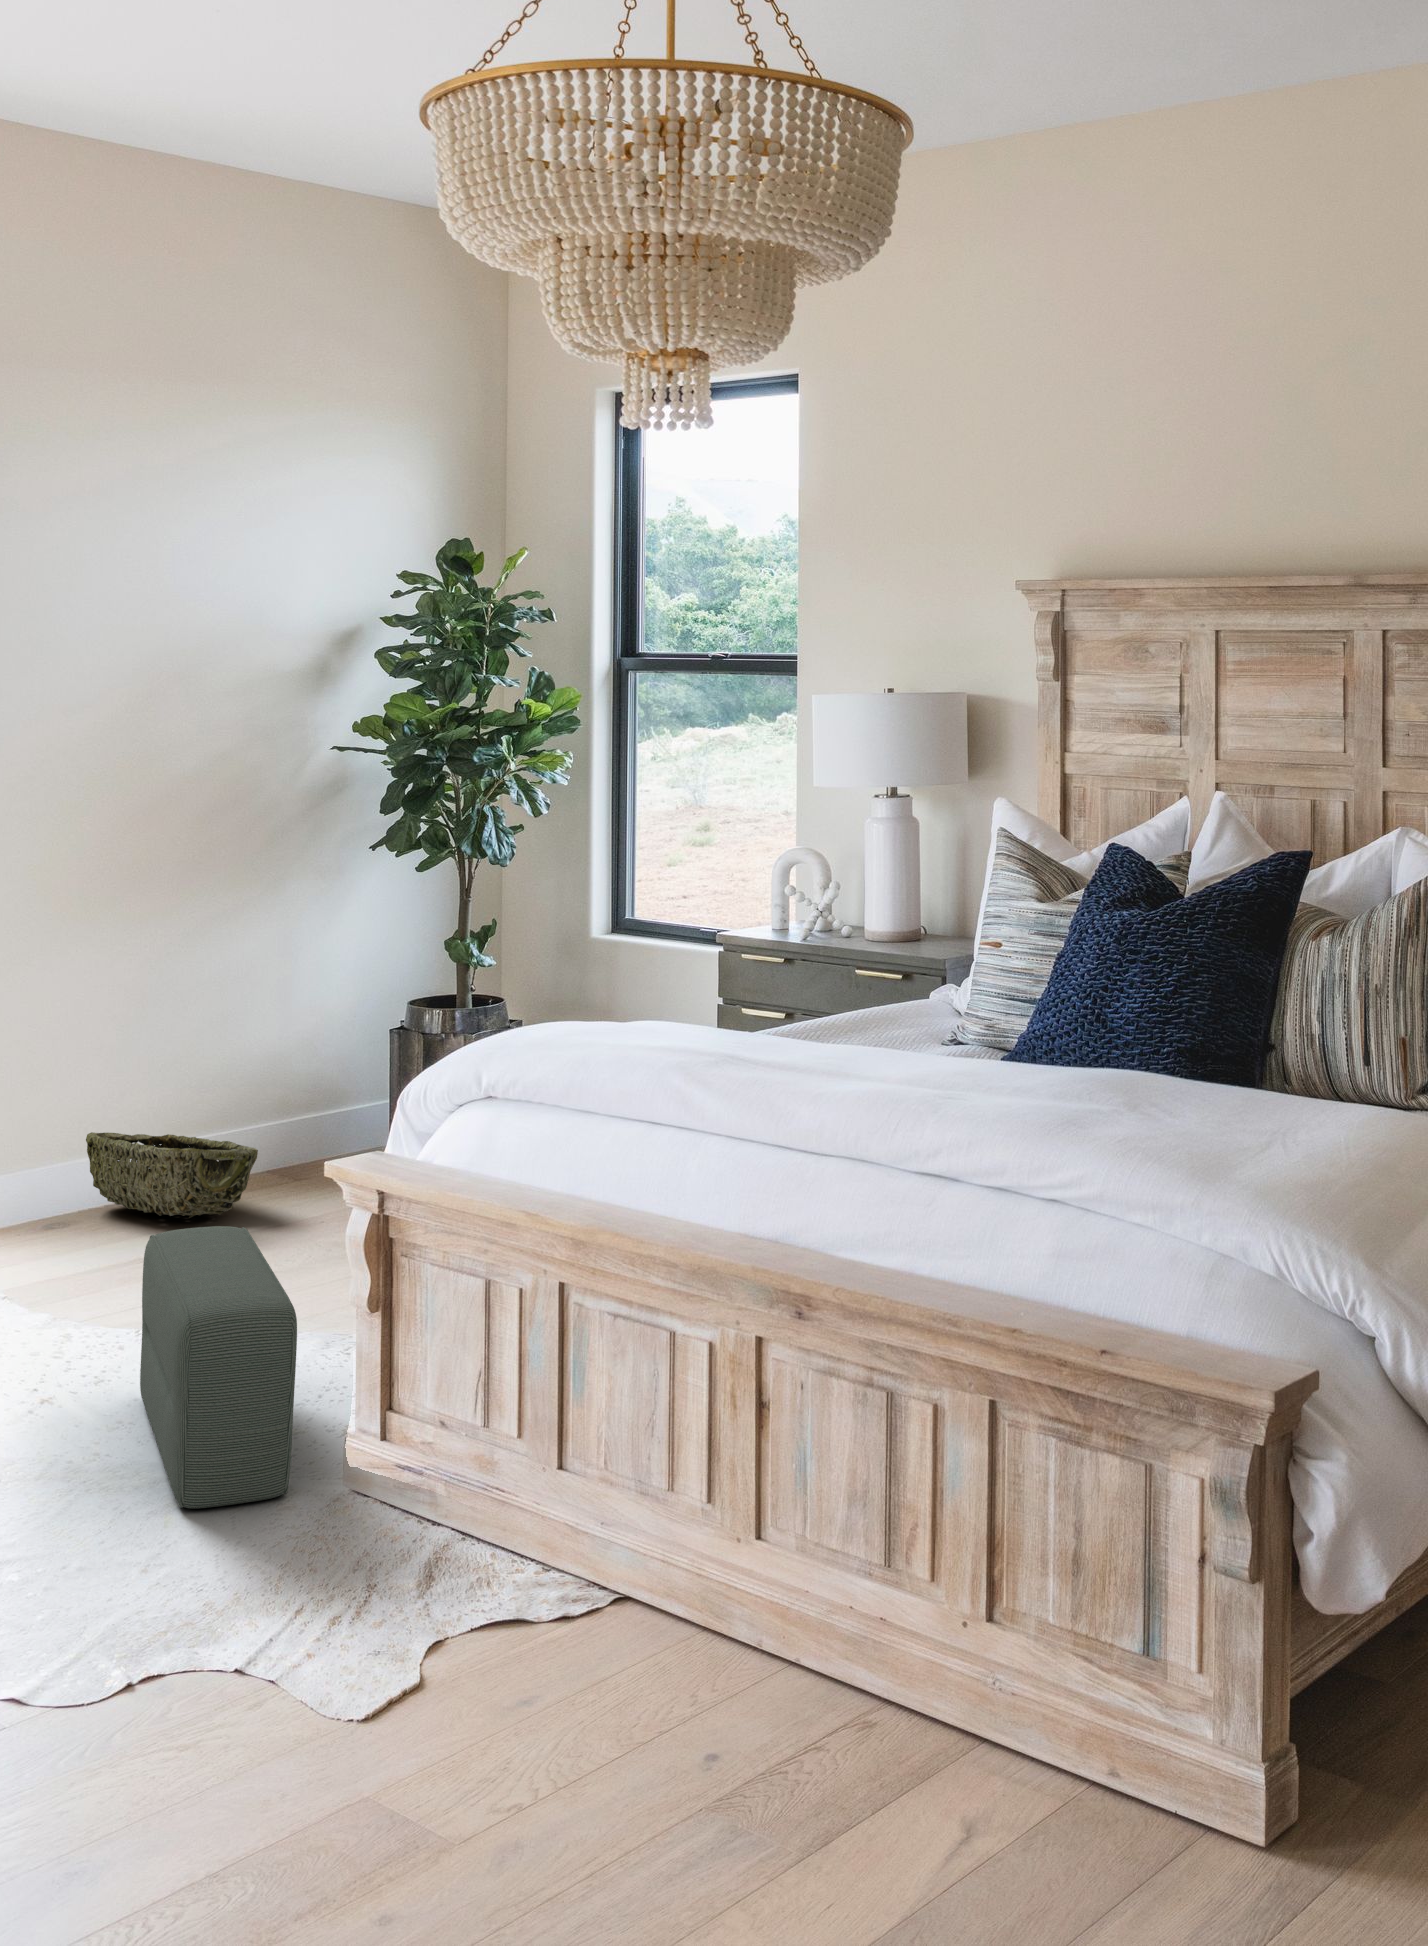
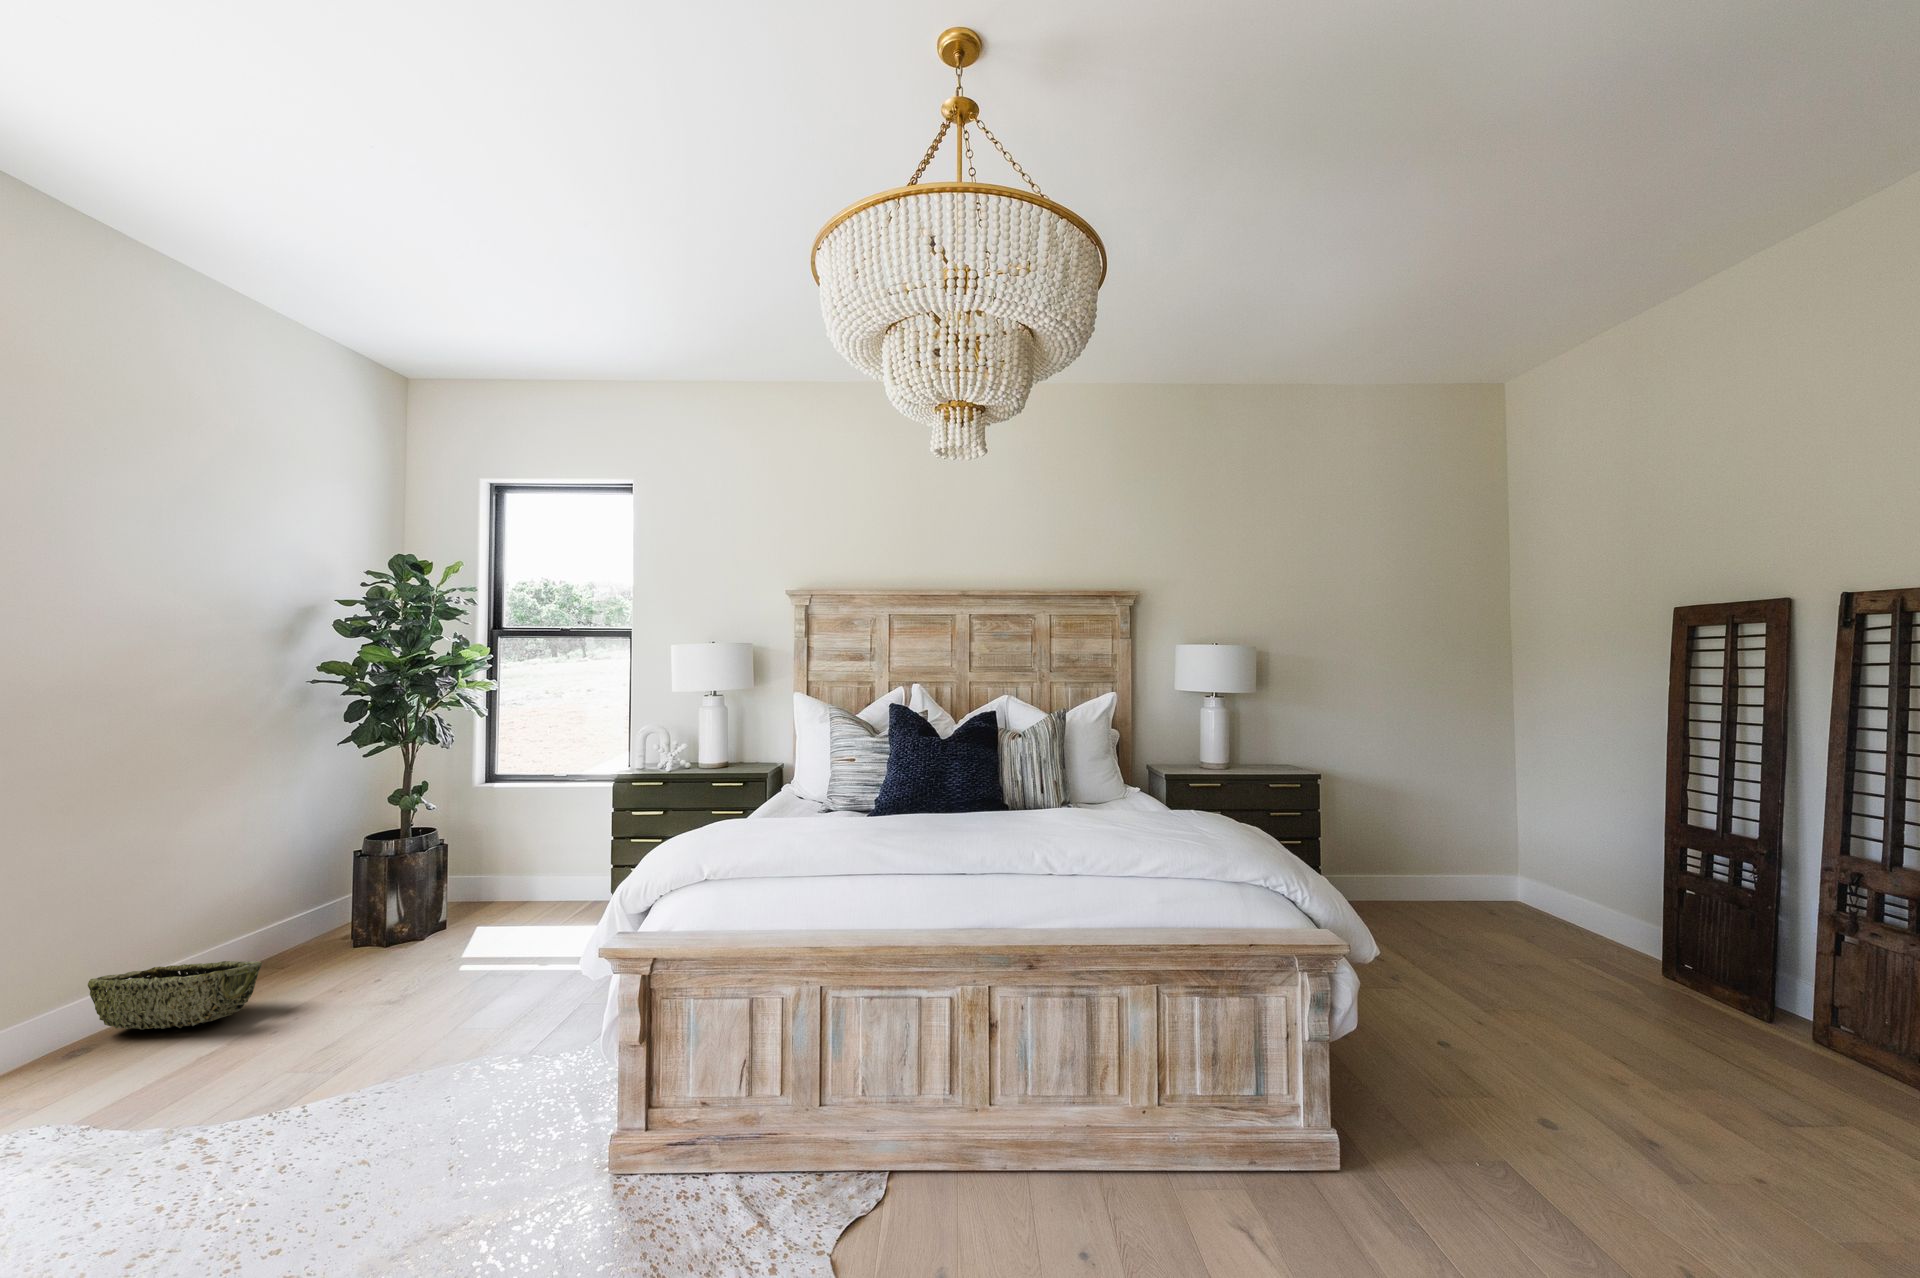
pouf: present [140,1226,297,1509] -> none [346,1012,579,1235]

